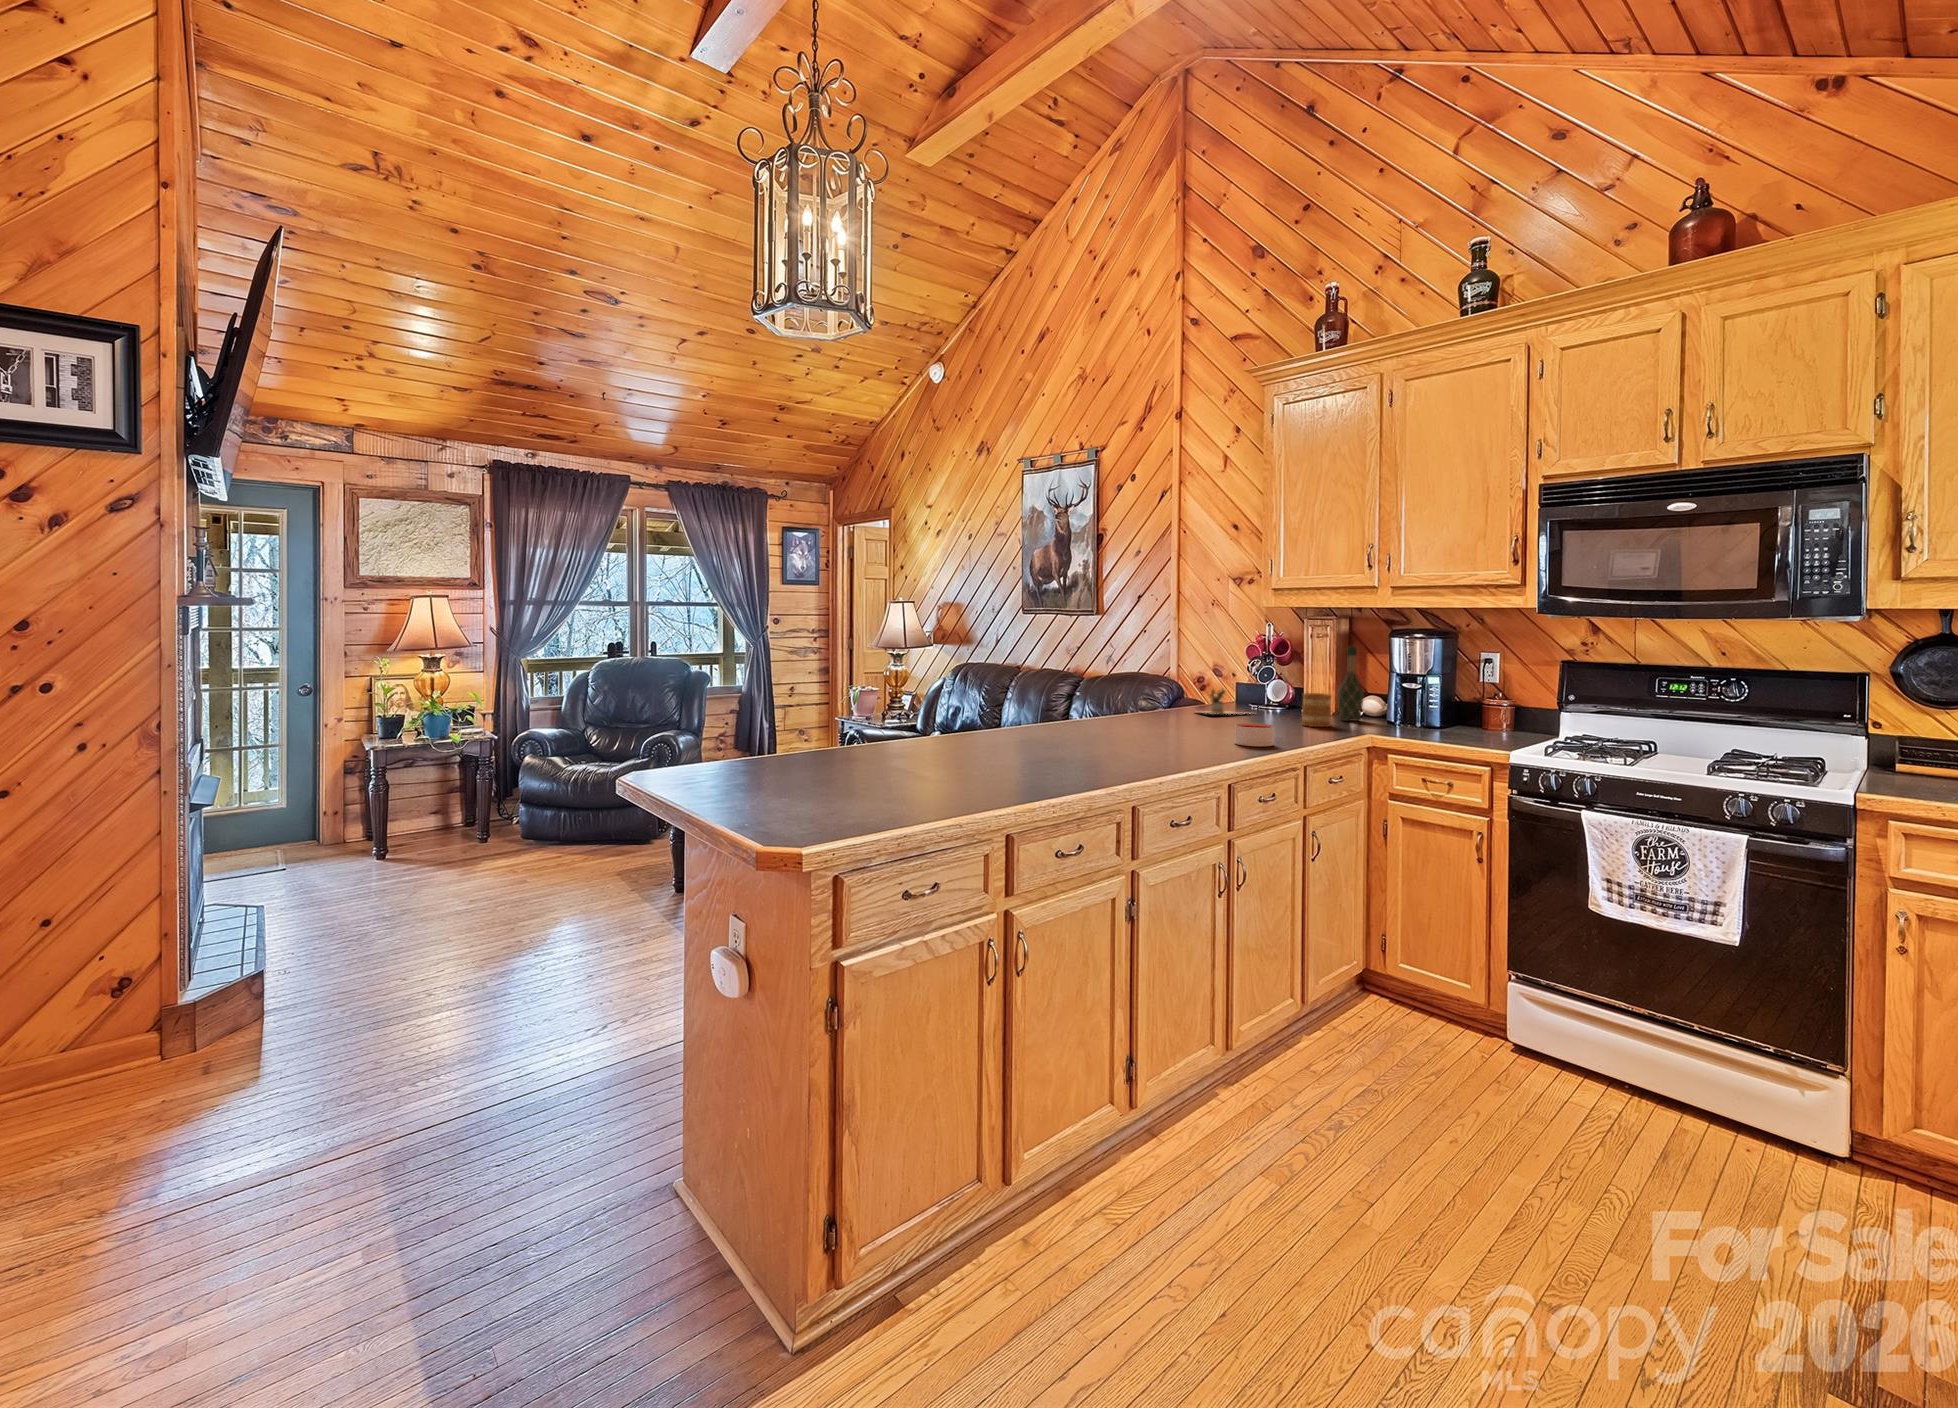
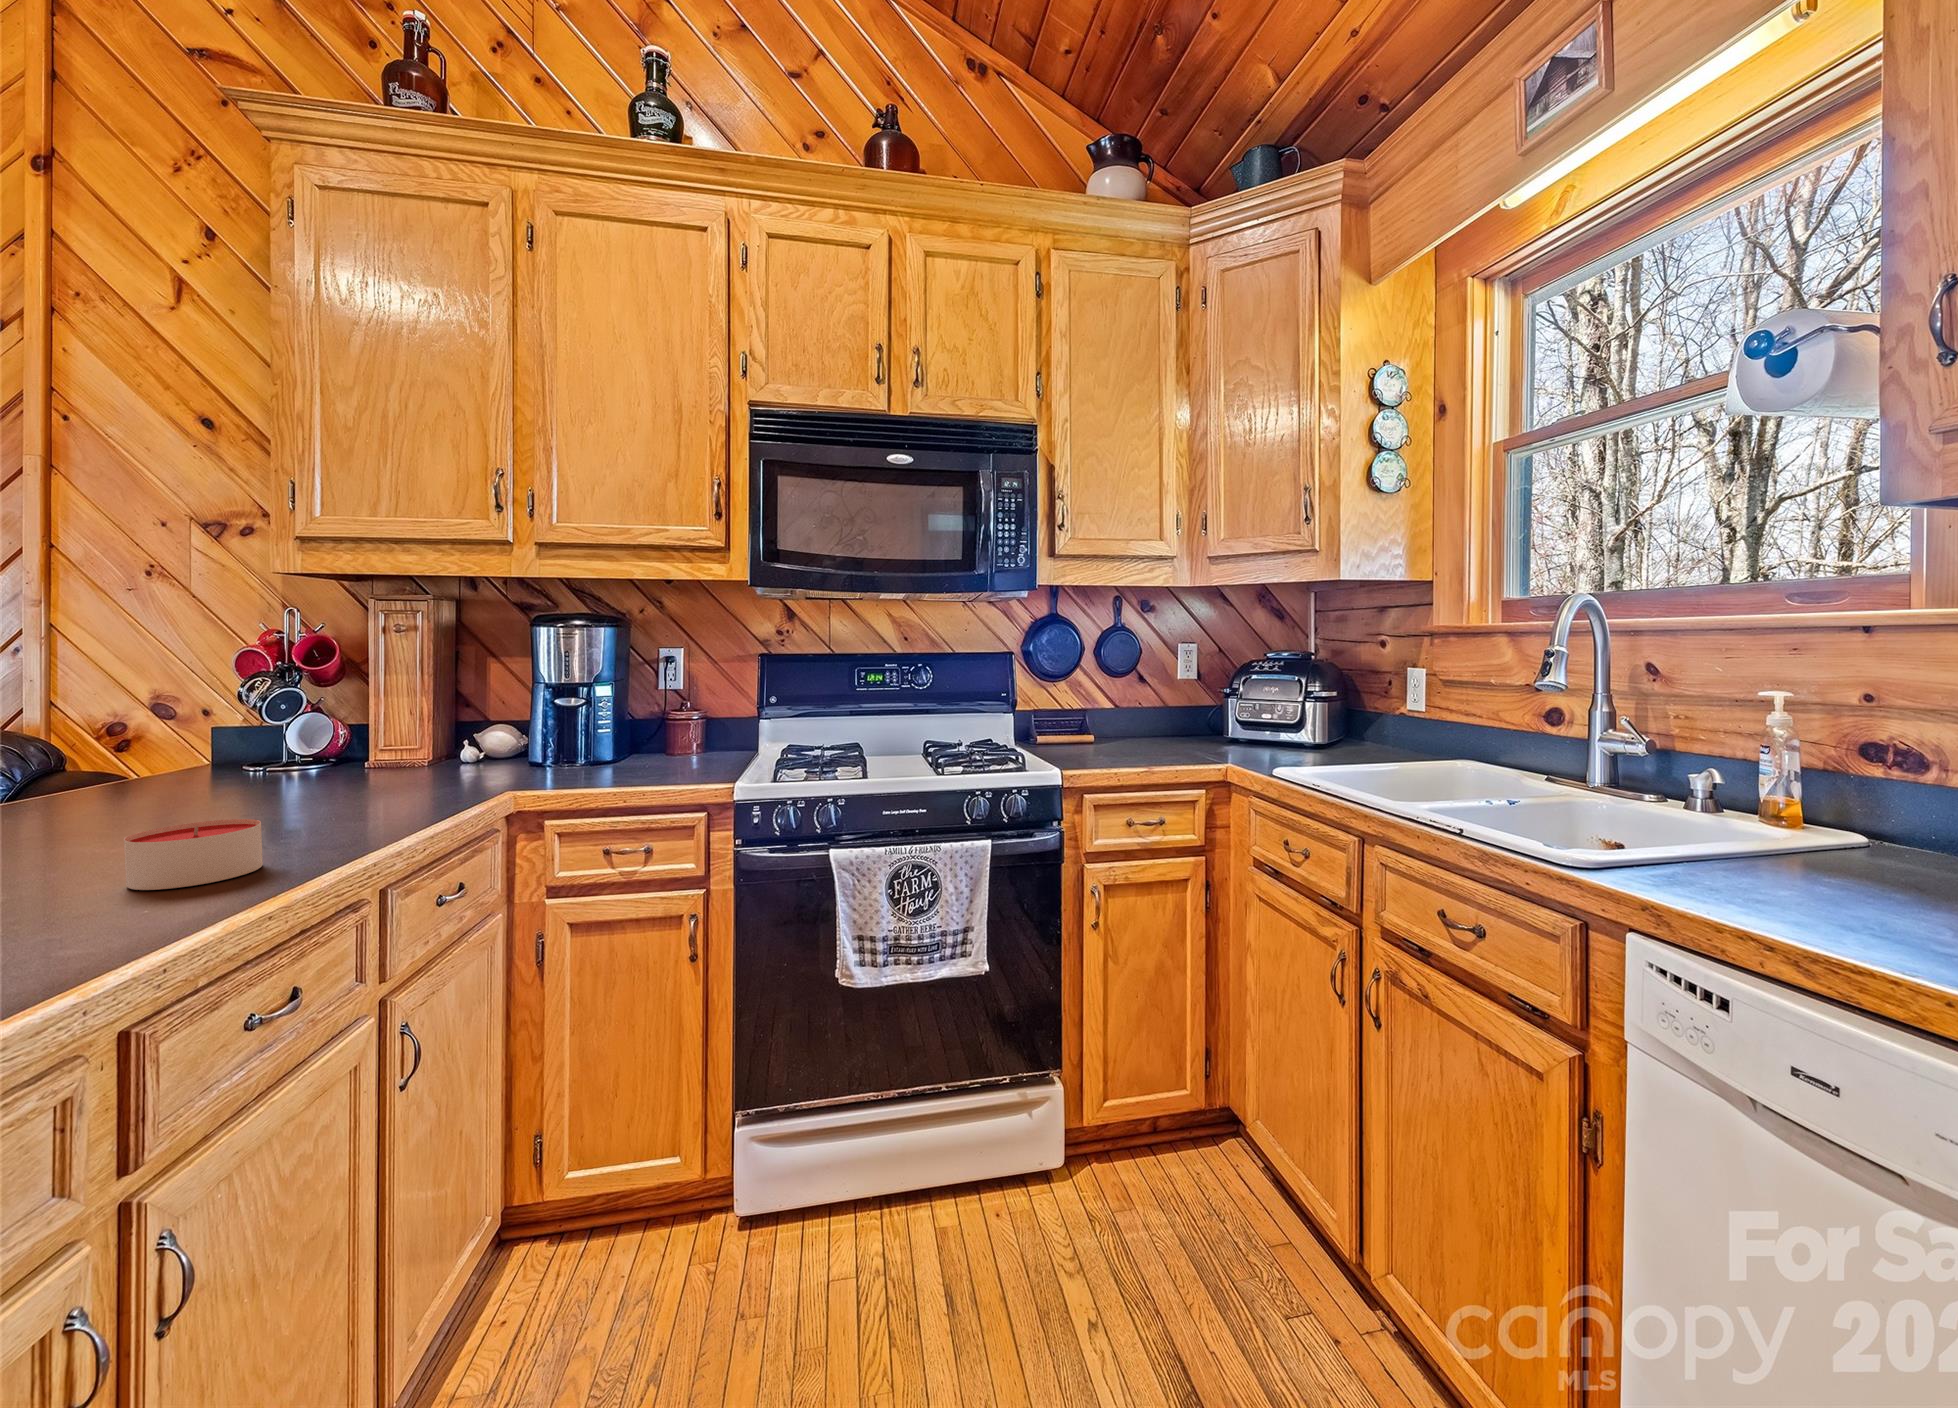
wine bottle: present [1338,646,1364,721] -> none [437,644,486,765]
potted plant: present [1205,689,1245,714] -> none [77,733,311,792]
mug: present [1302,693,1331,727] -> none [361,726,426,789]

